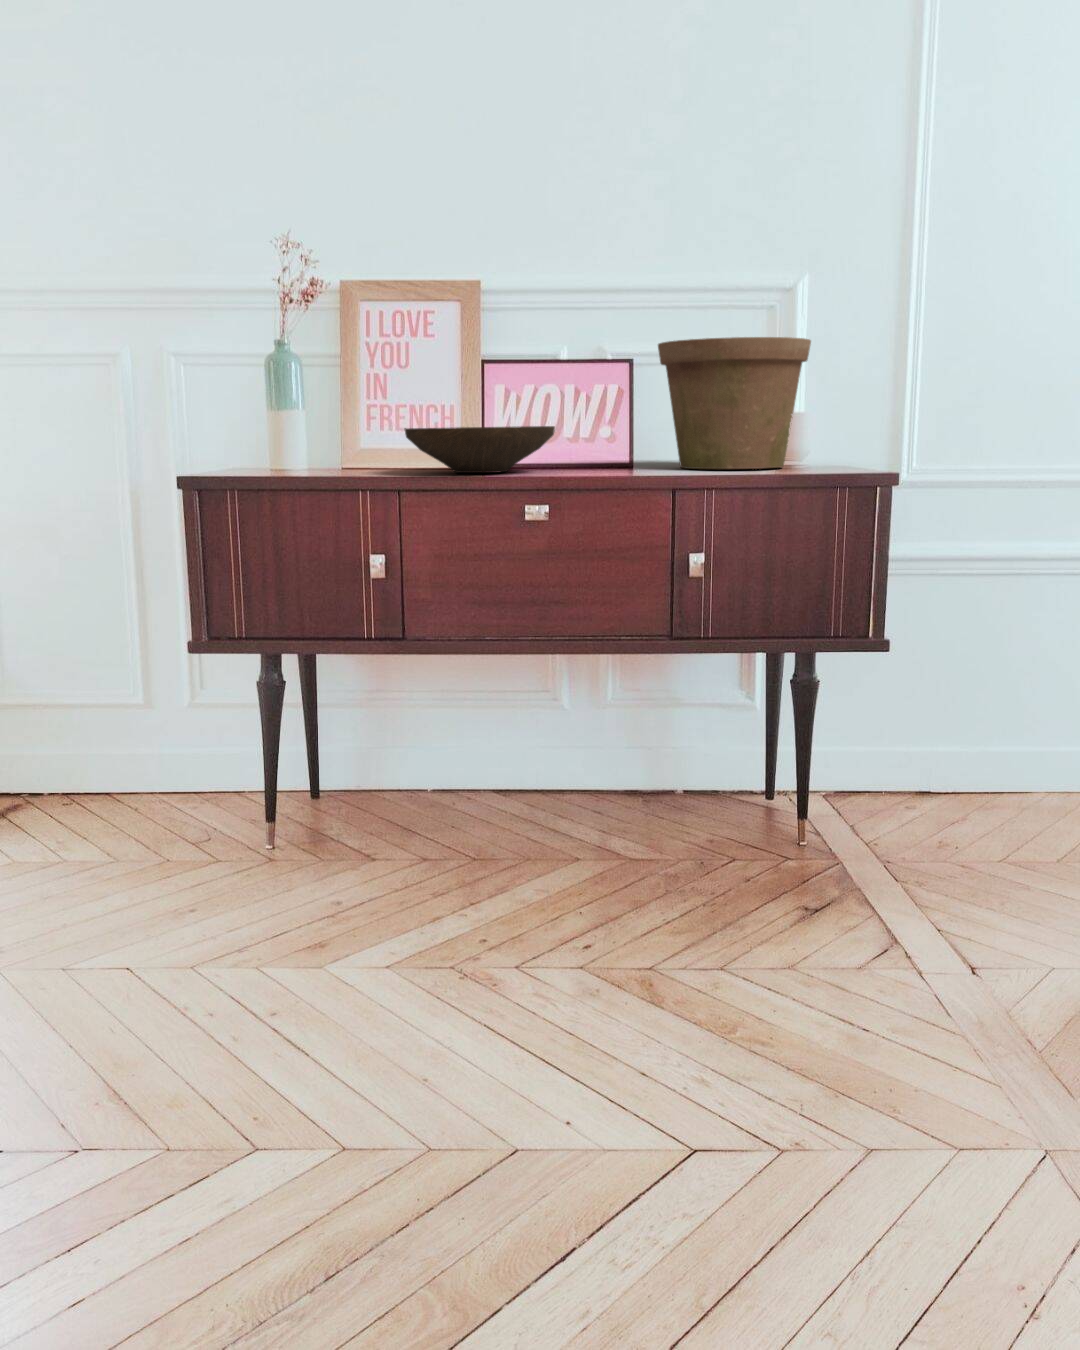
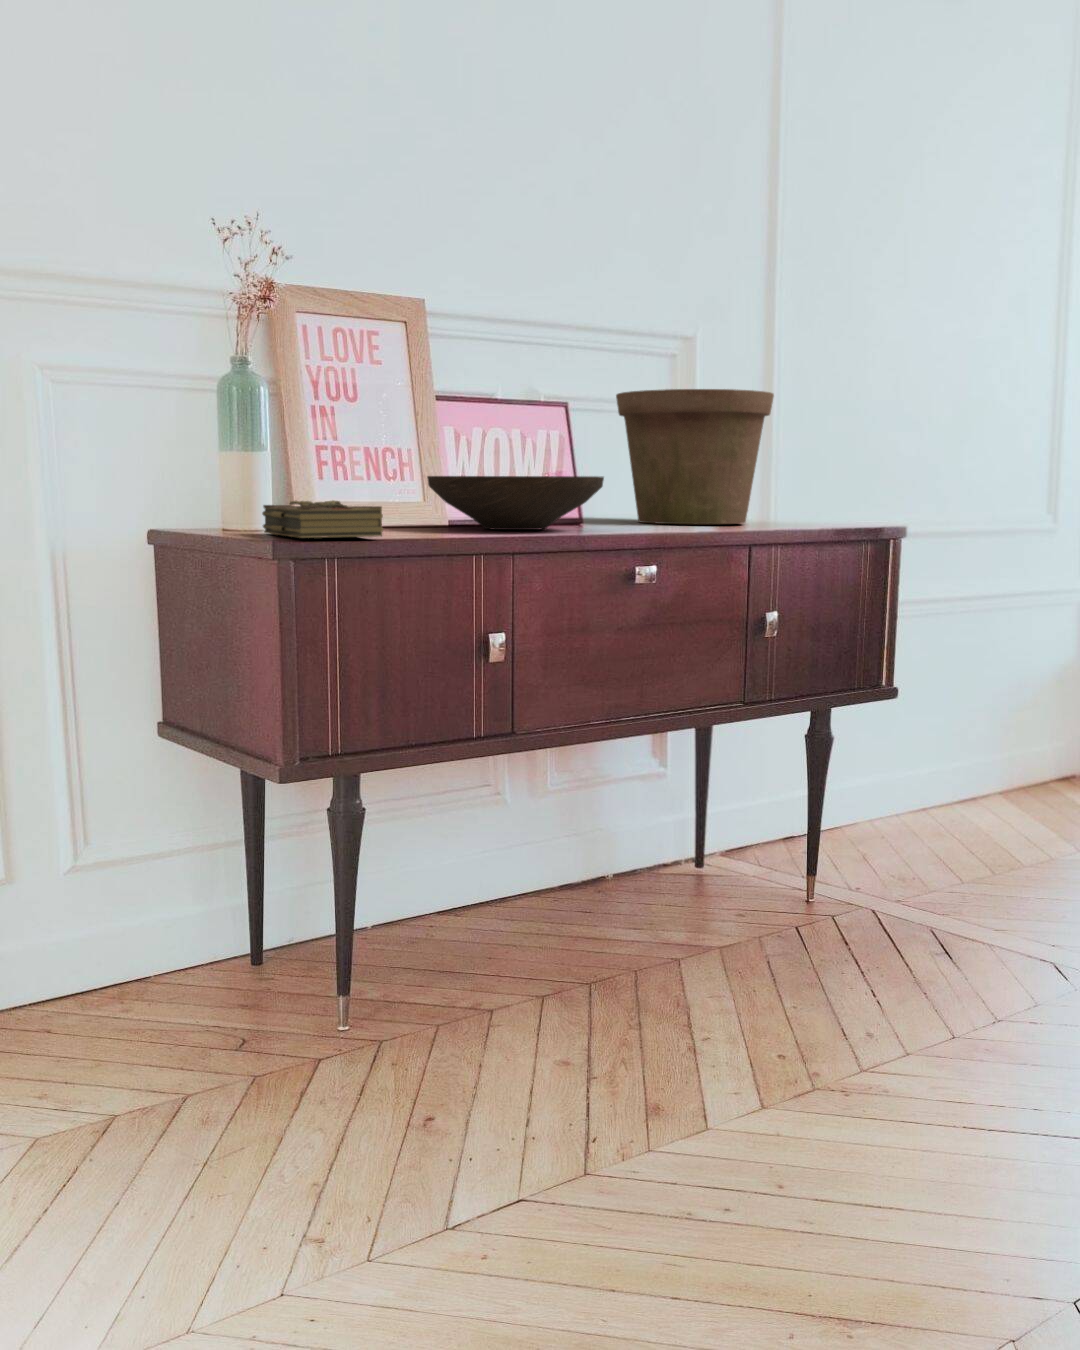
book: none [214,450,311,478] -> present [262,500,383,538]

